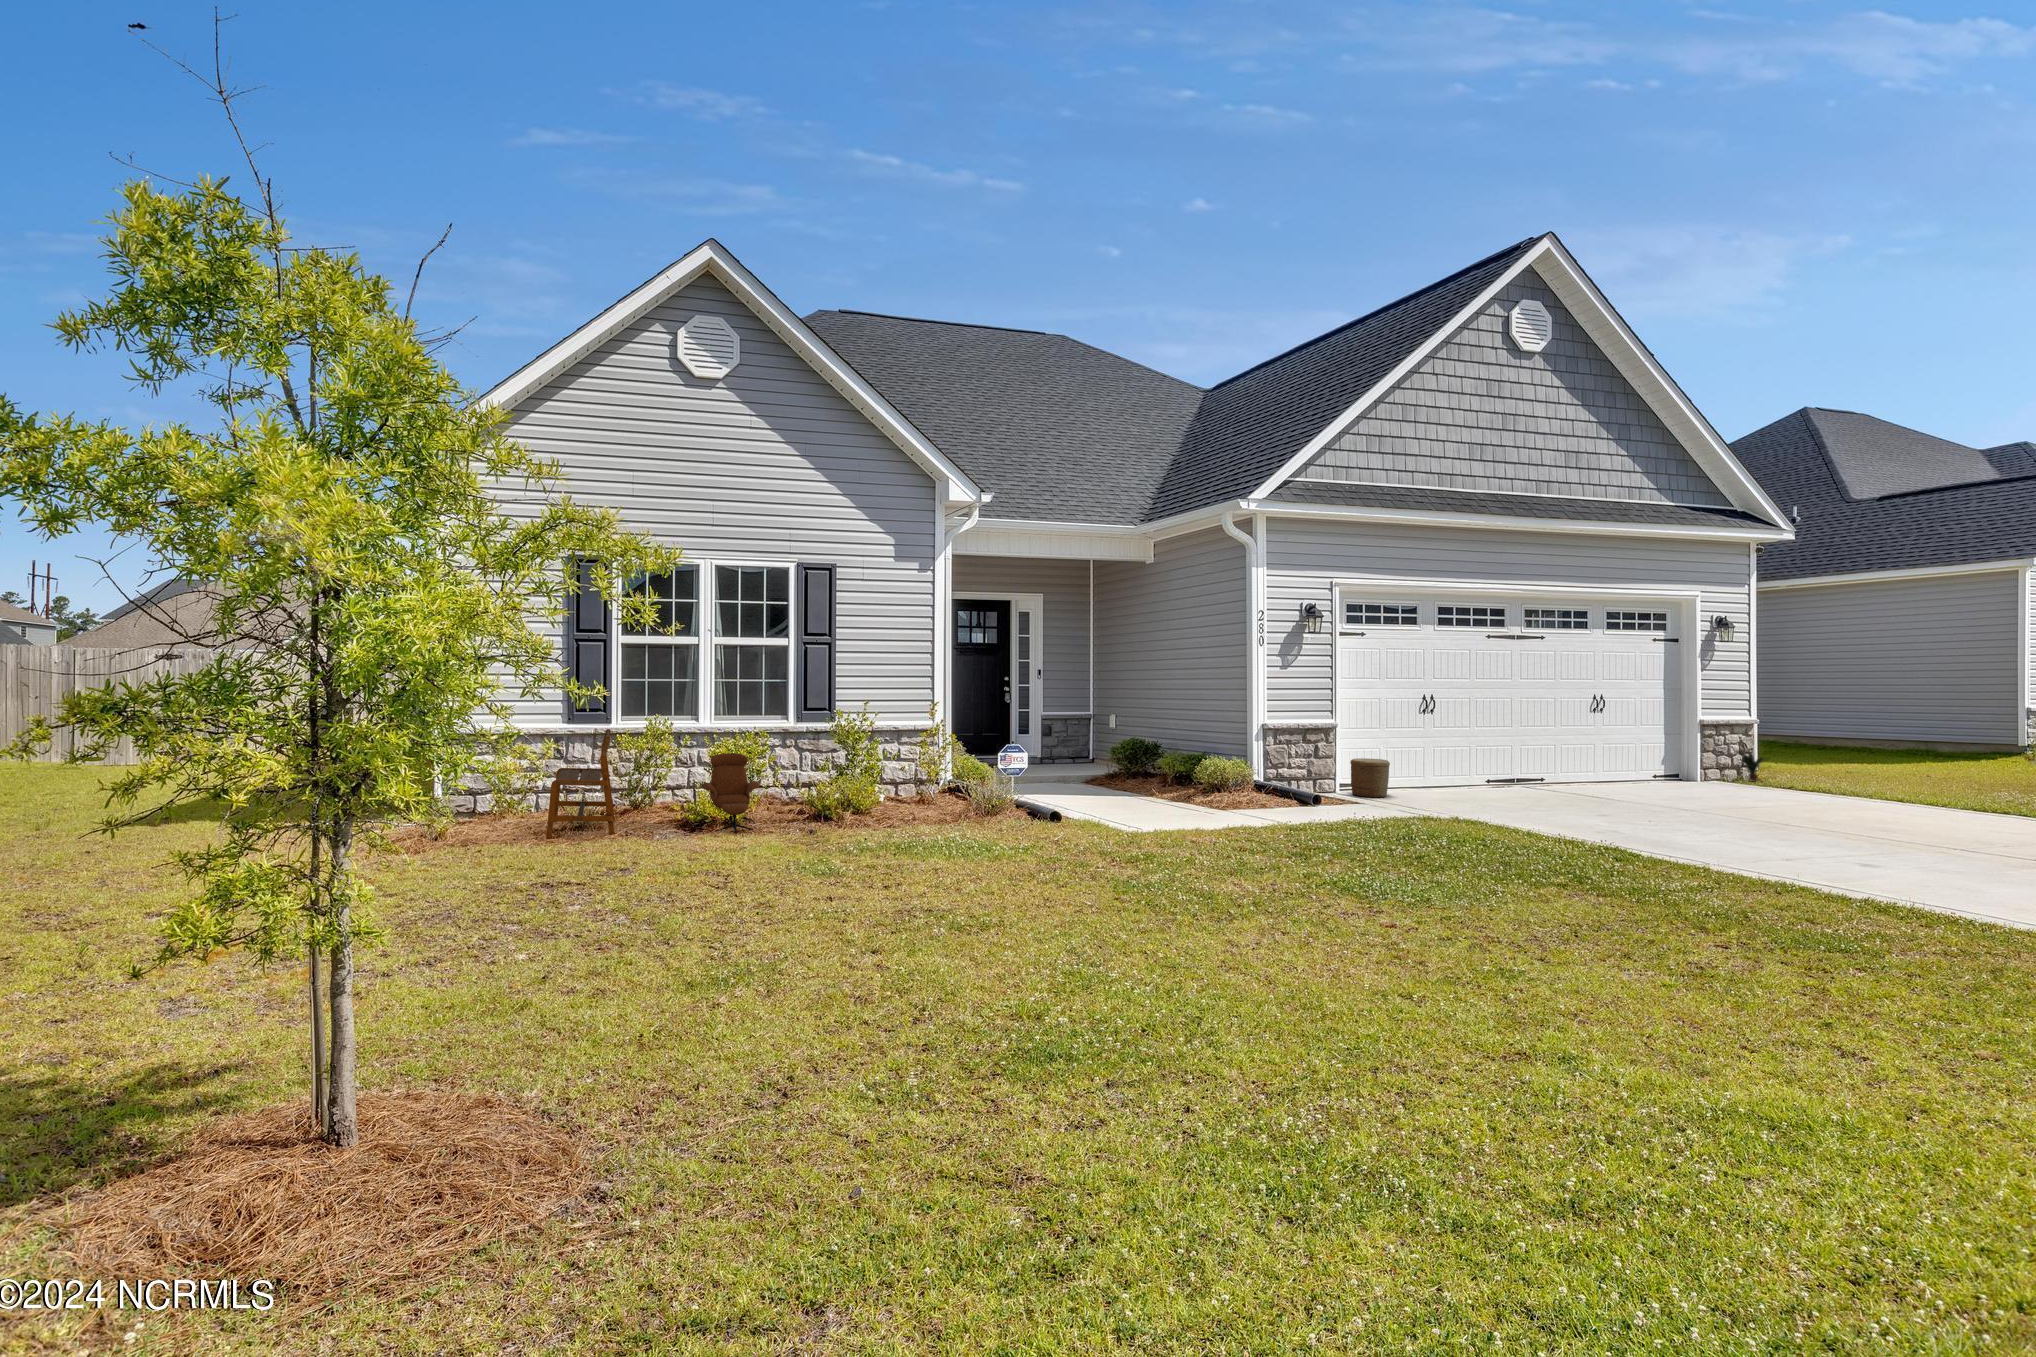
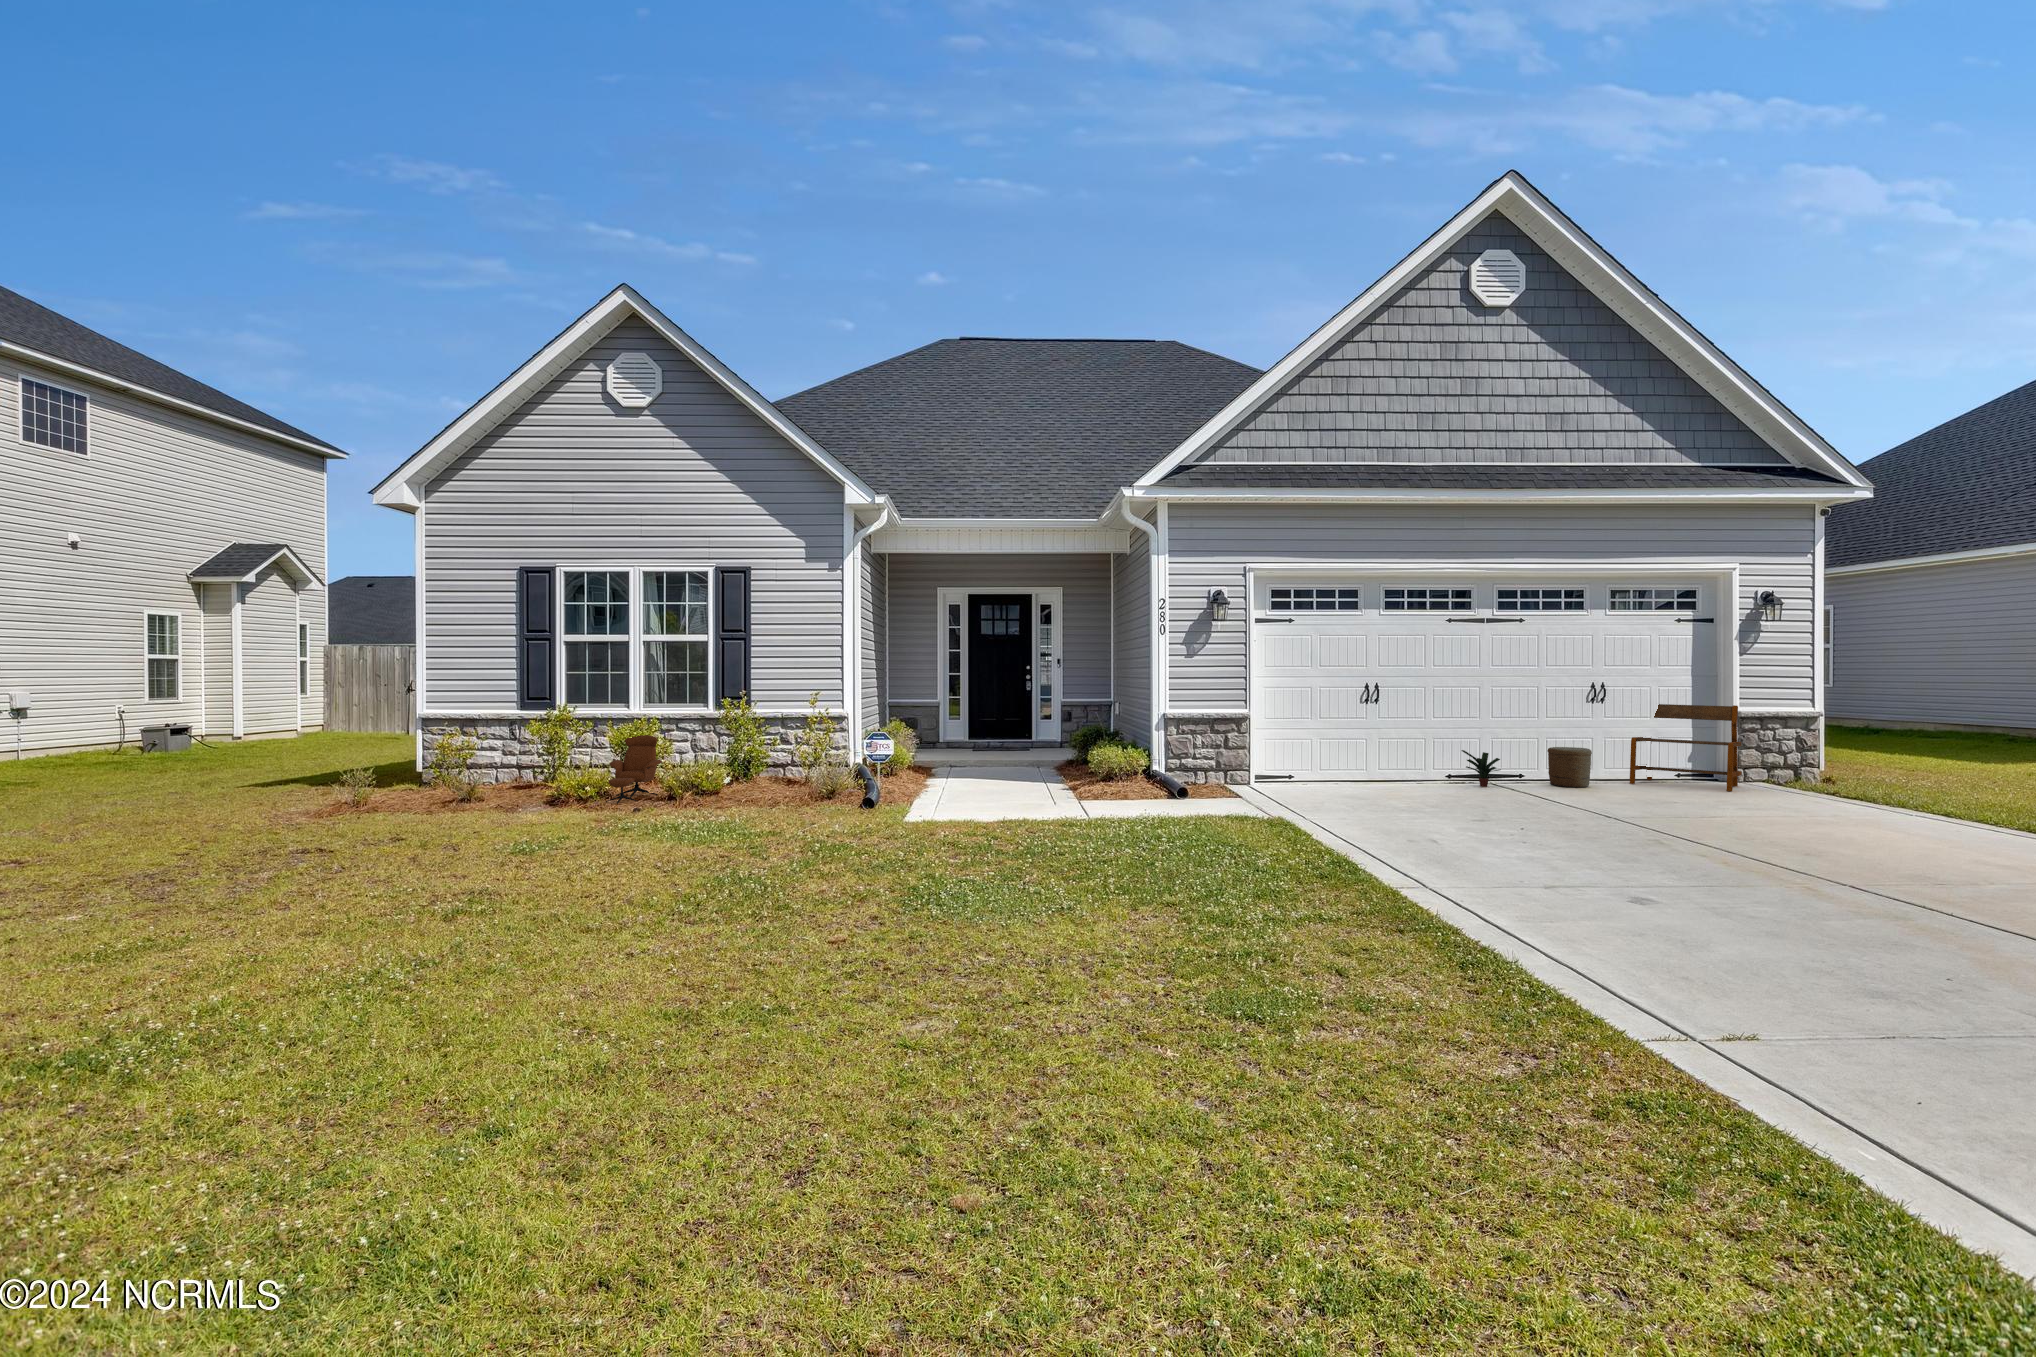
bench: present [546,729,615,838] -> present [1630,704,1742,792]
potted plant: present [1737,750,1764,782] -> present [1462,750,1501,787]
woven basket: present [1350,758,1390,798] -> present [1547,747,1592,788]

